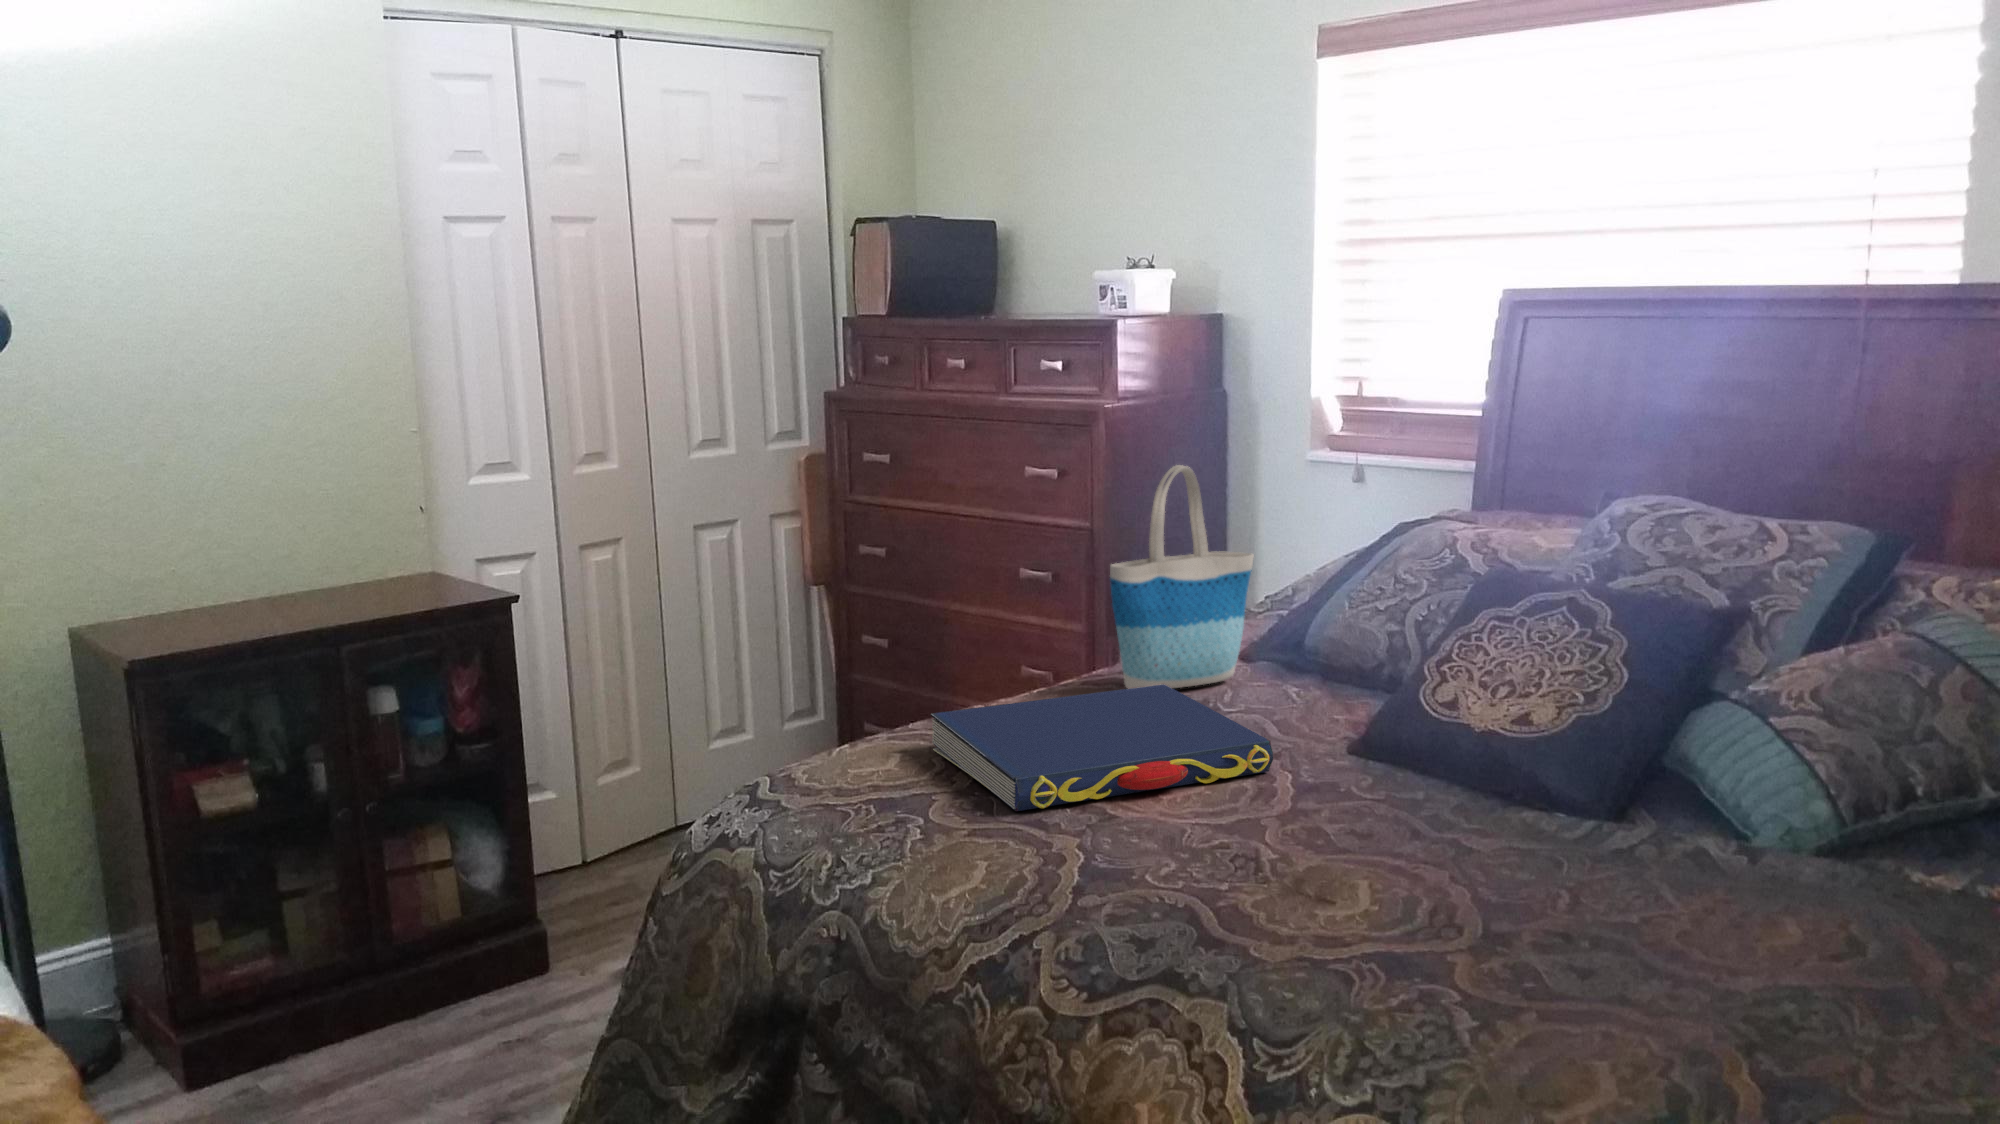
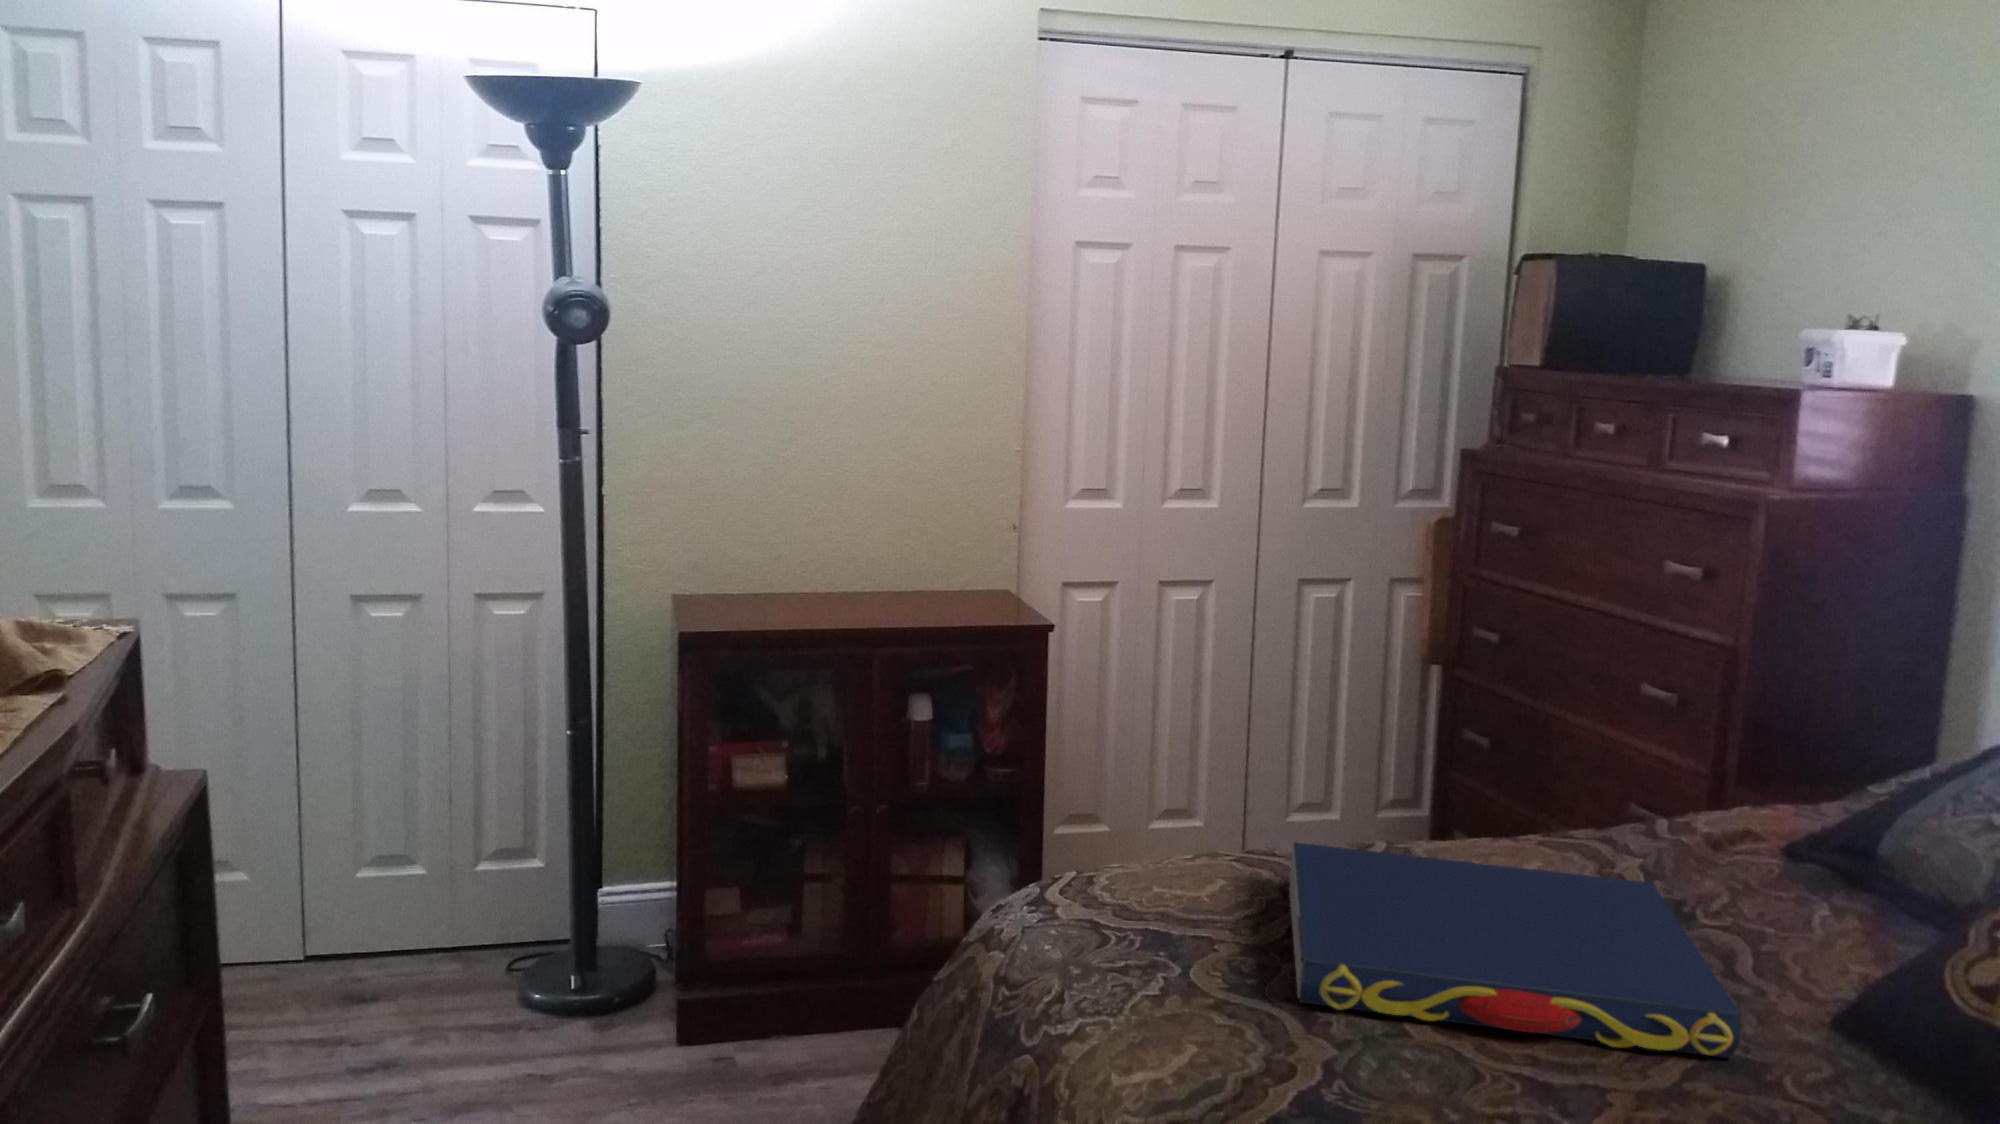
tote bag: present [1110,465,1254,688] -> none [1615,582,1868,899]

